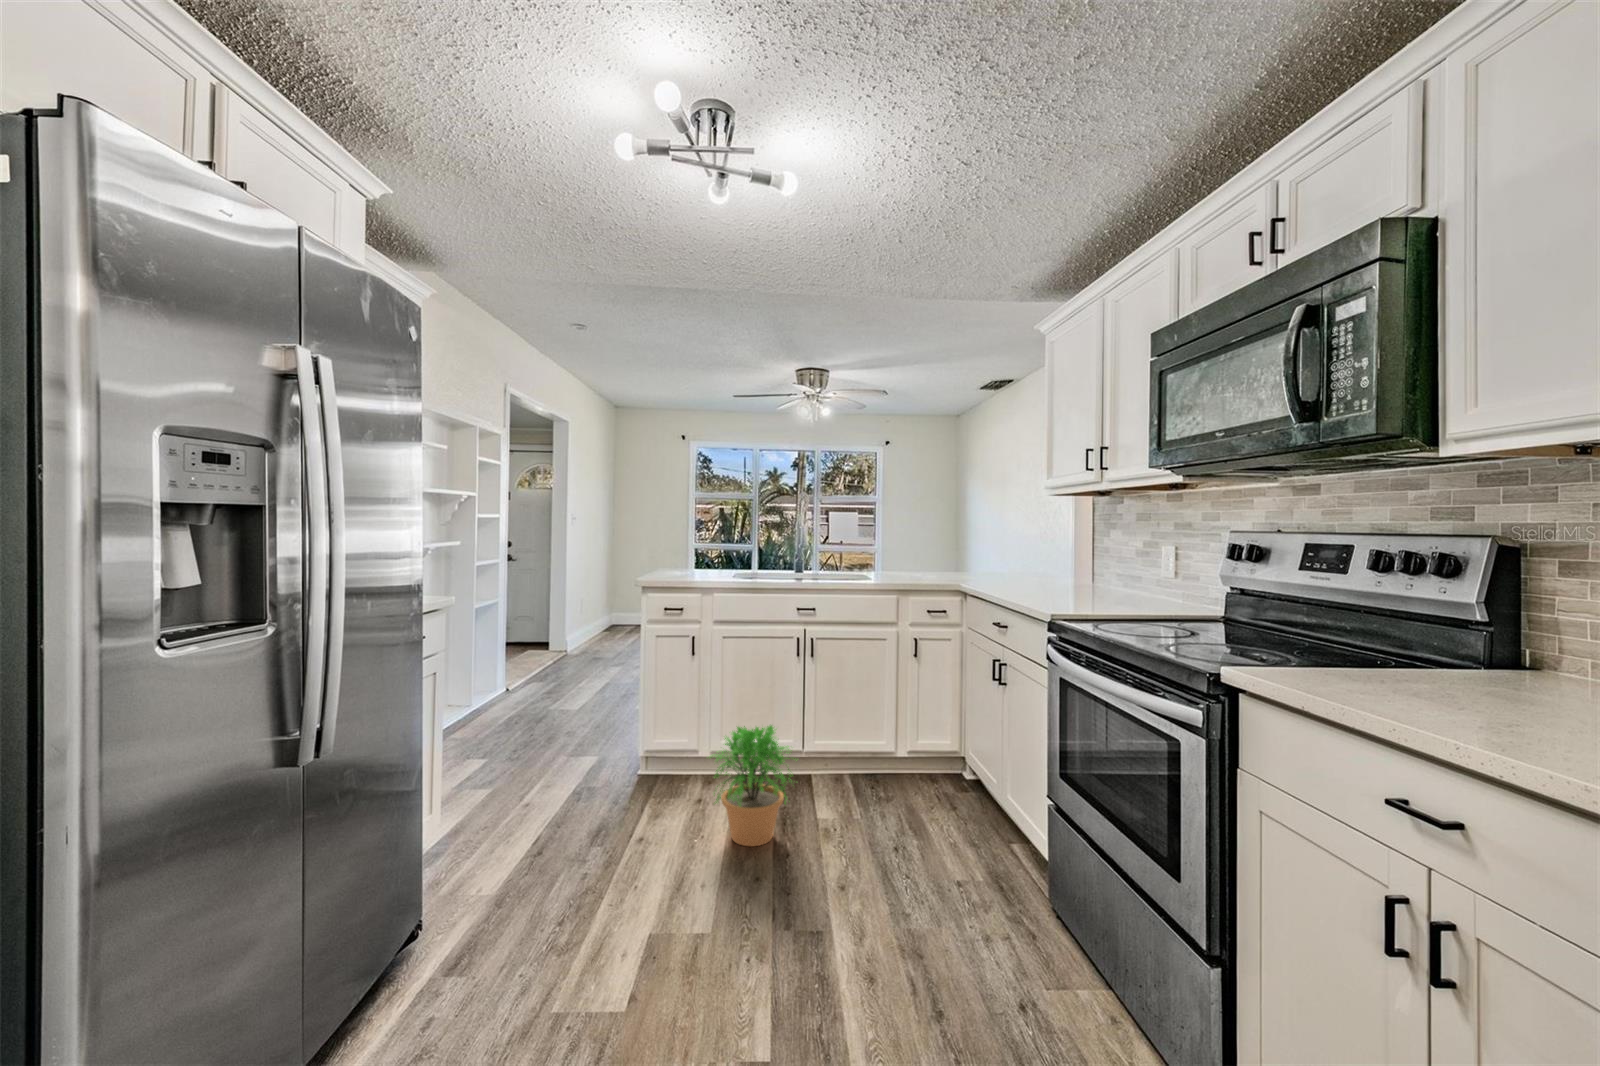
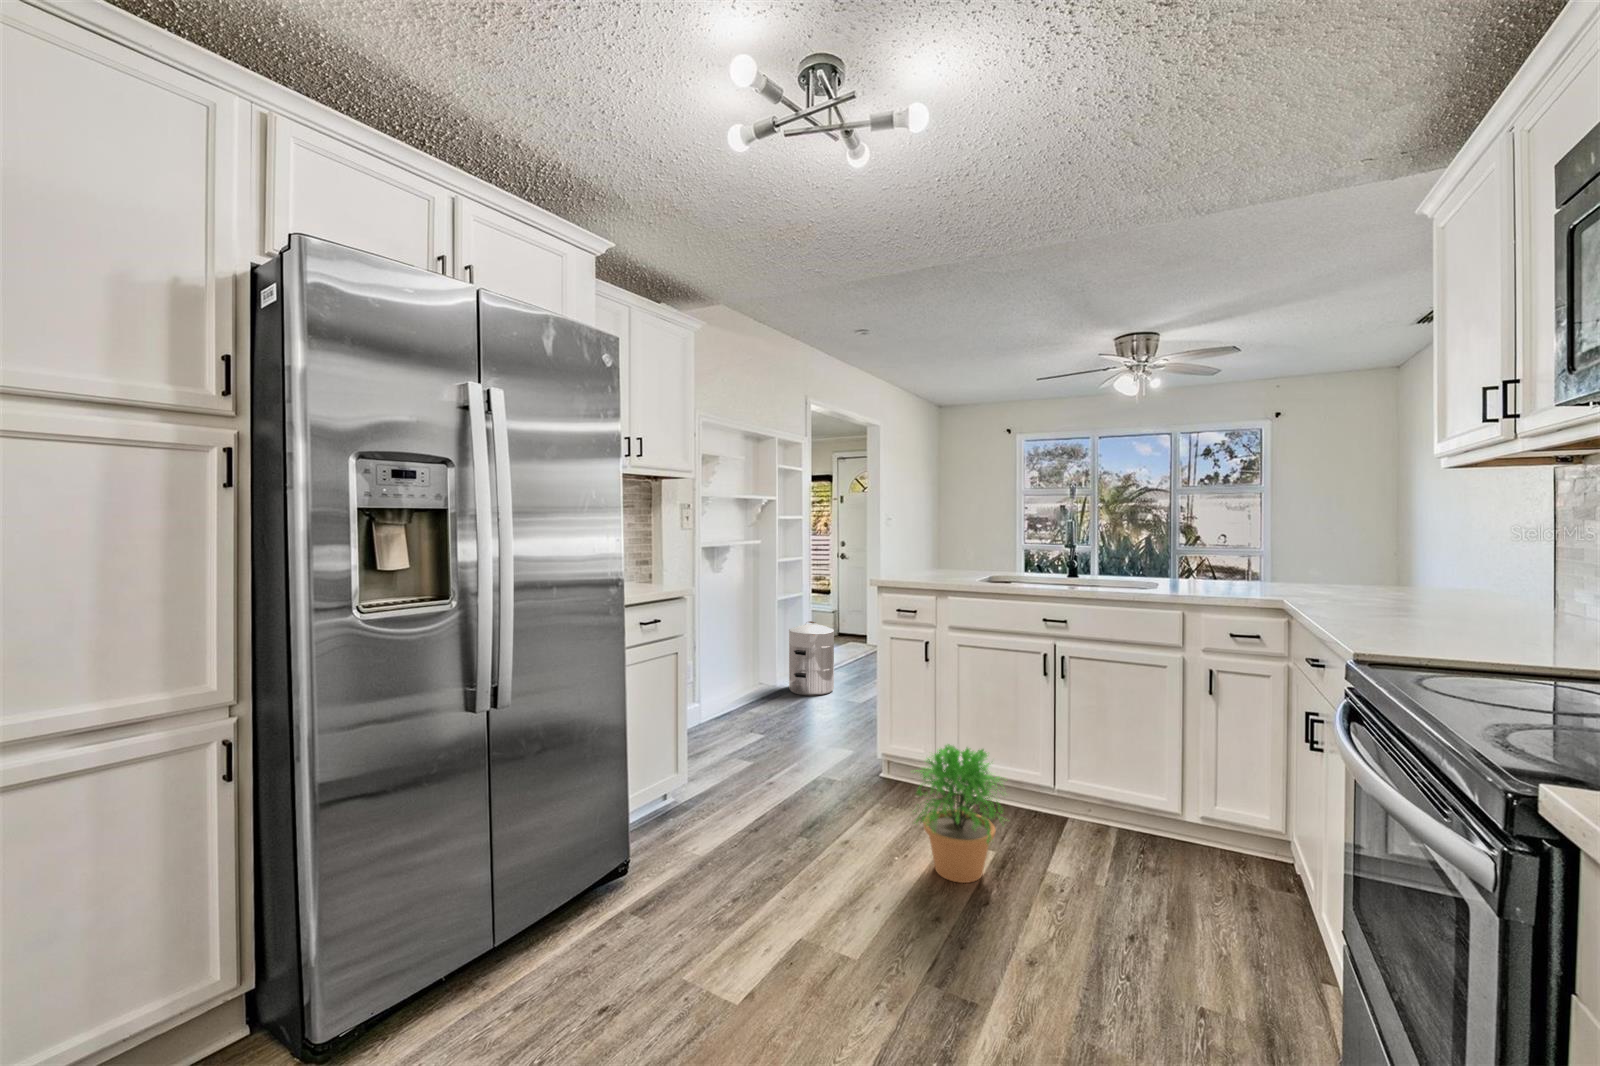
waste bin: none [488,629,541,710] -> present [789,621,834,696]

